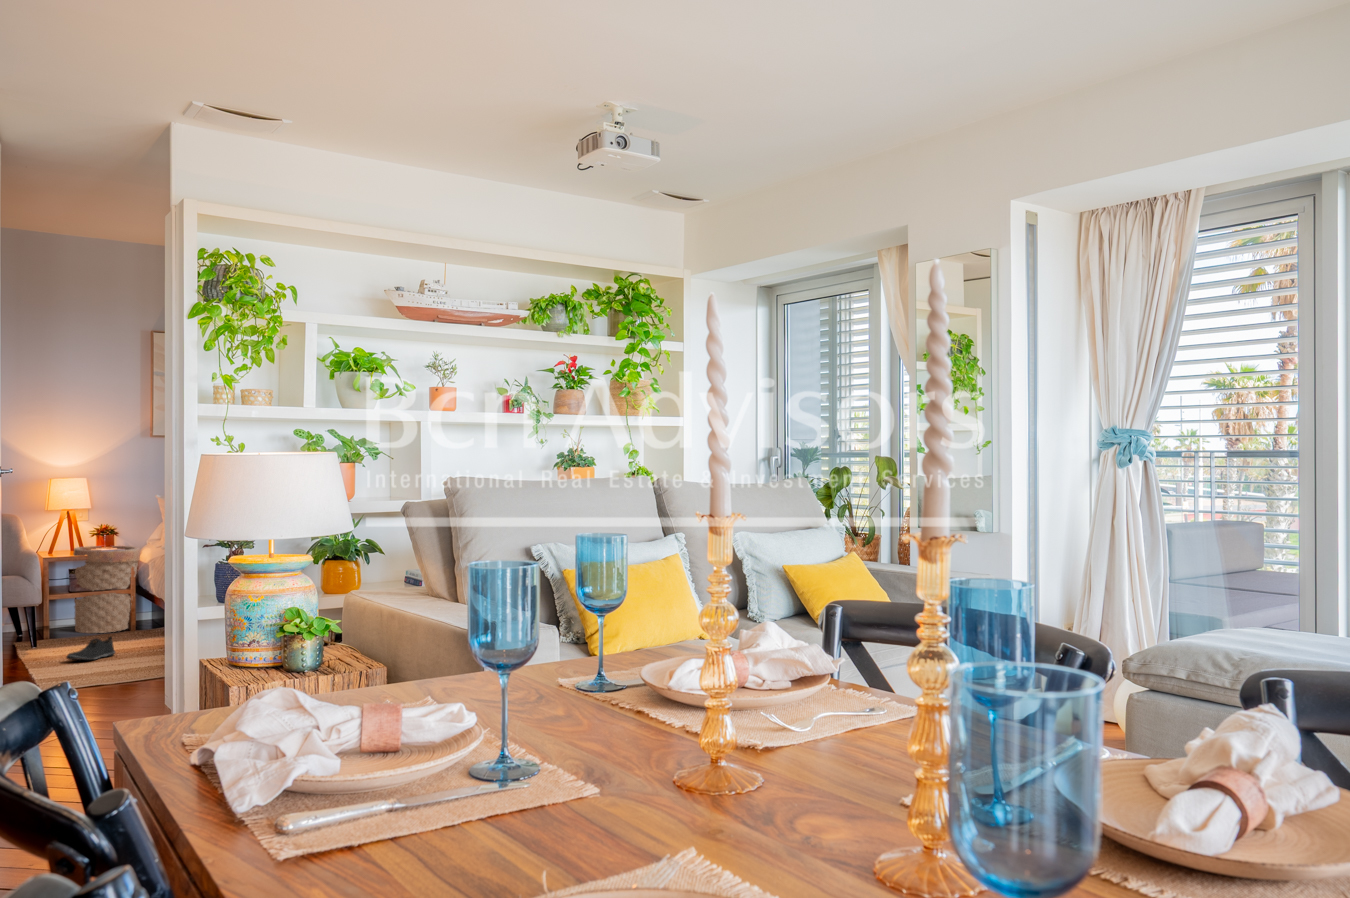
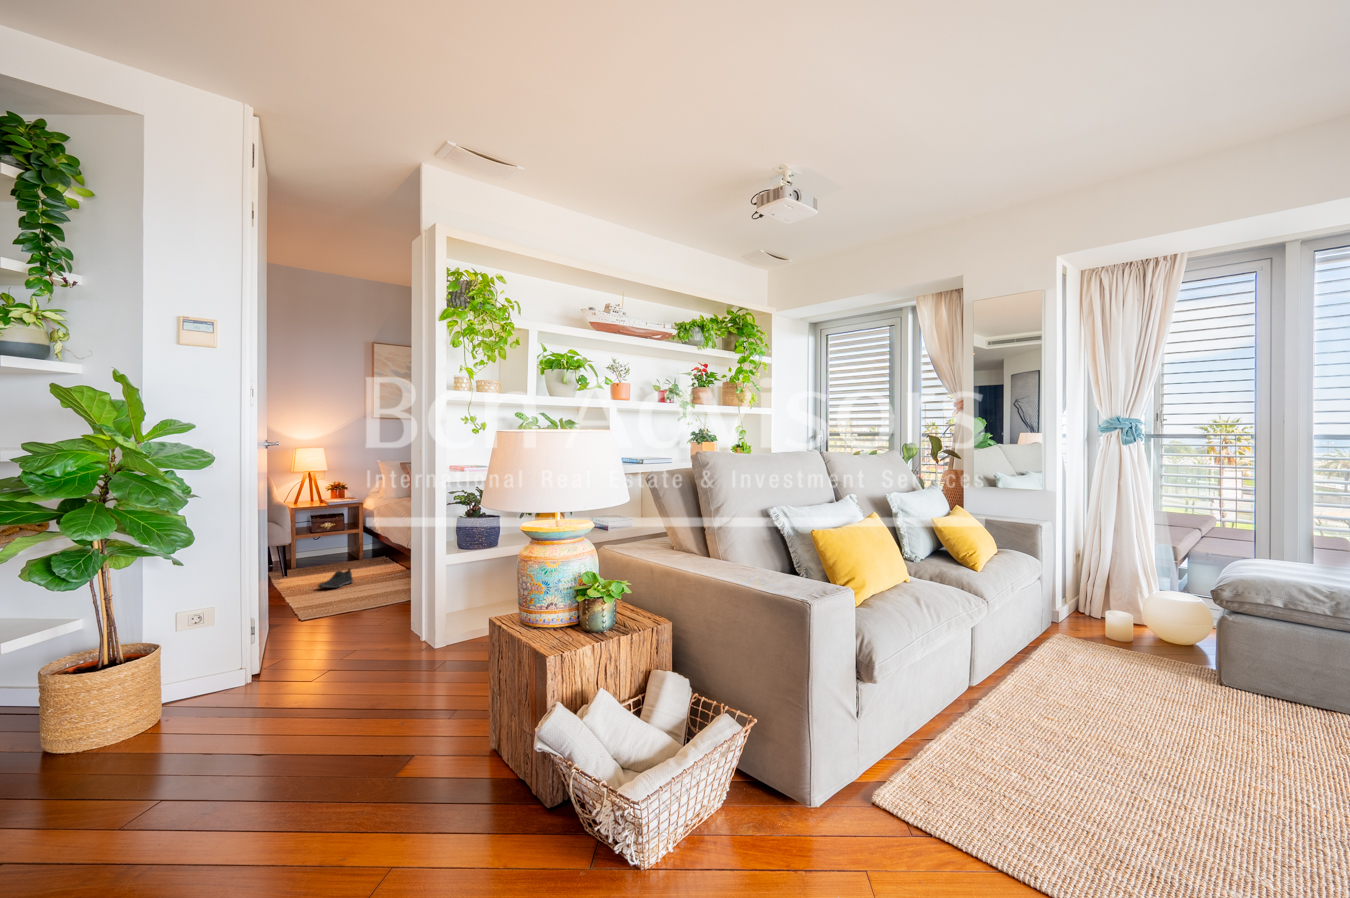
basket: present [74,546,140,633] -> none [315,498,364,563]

